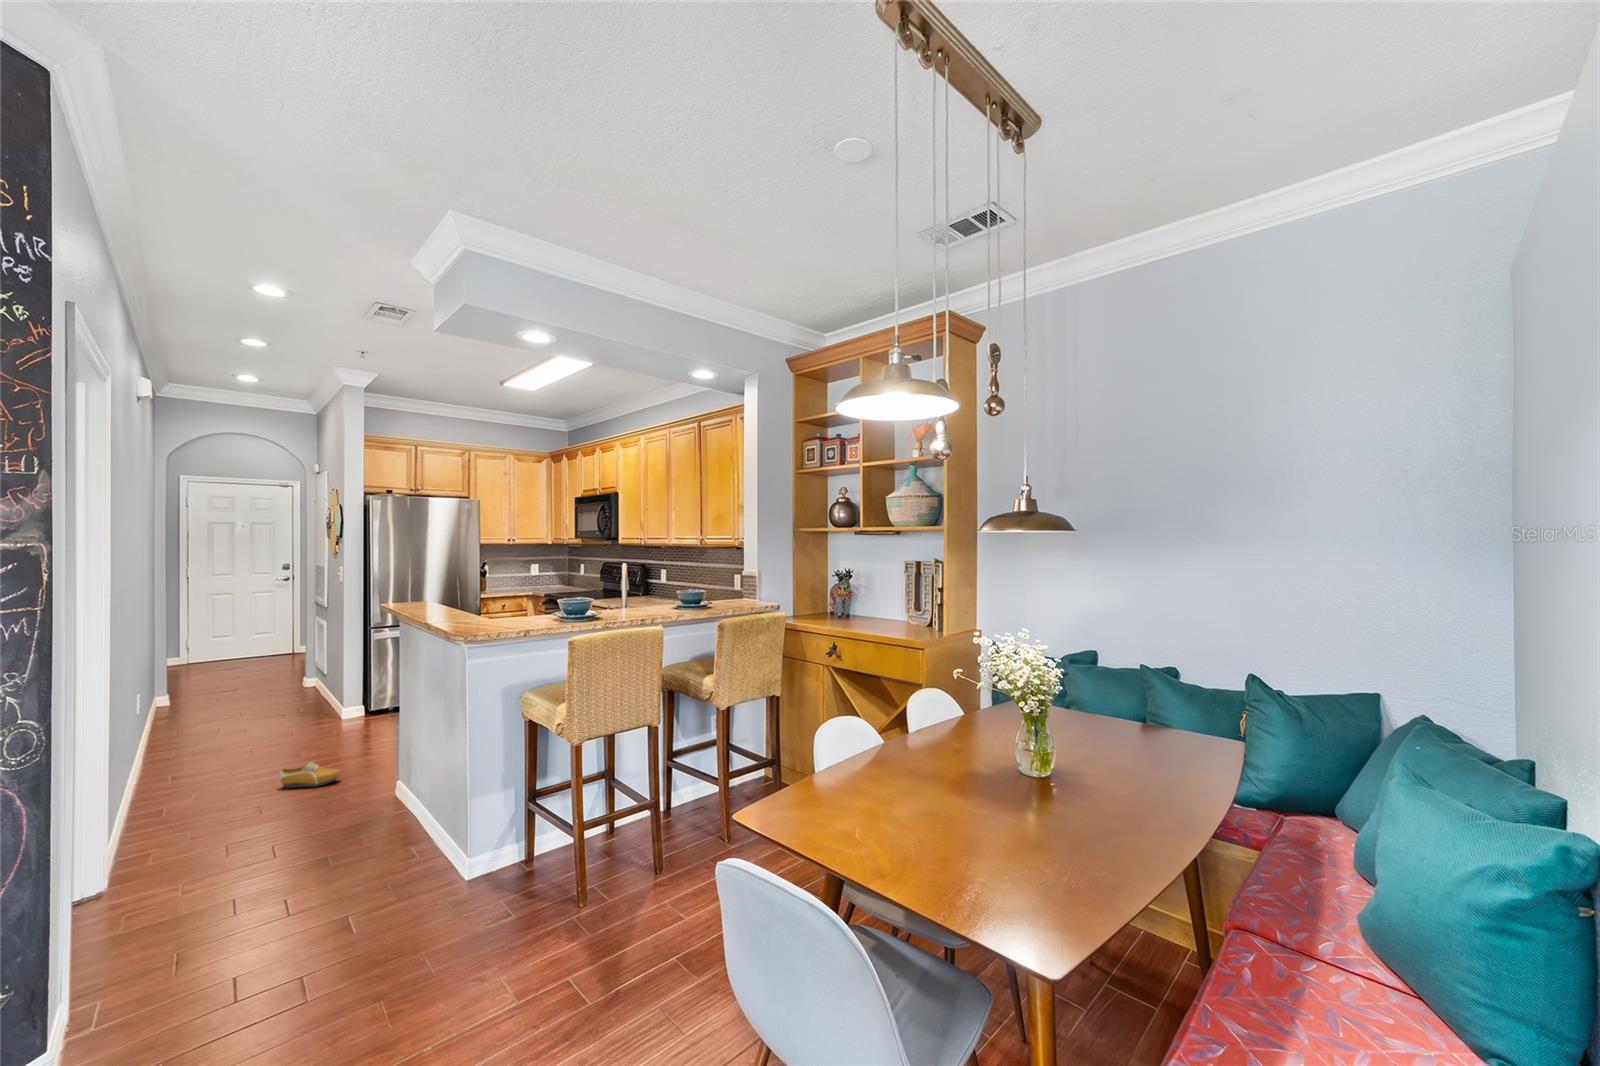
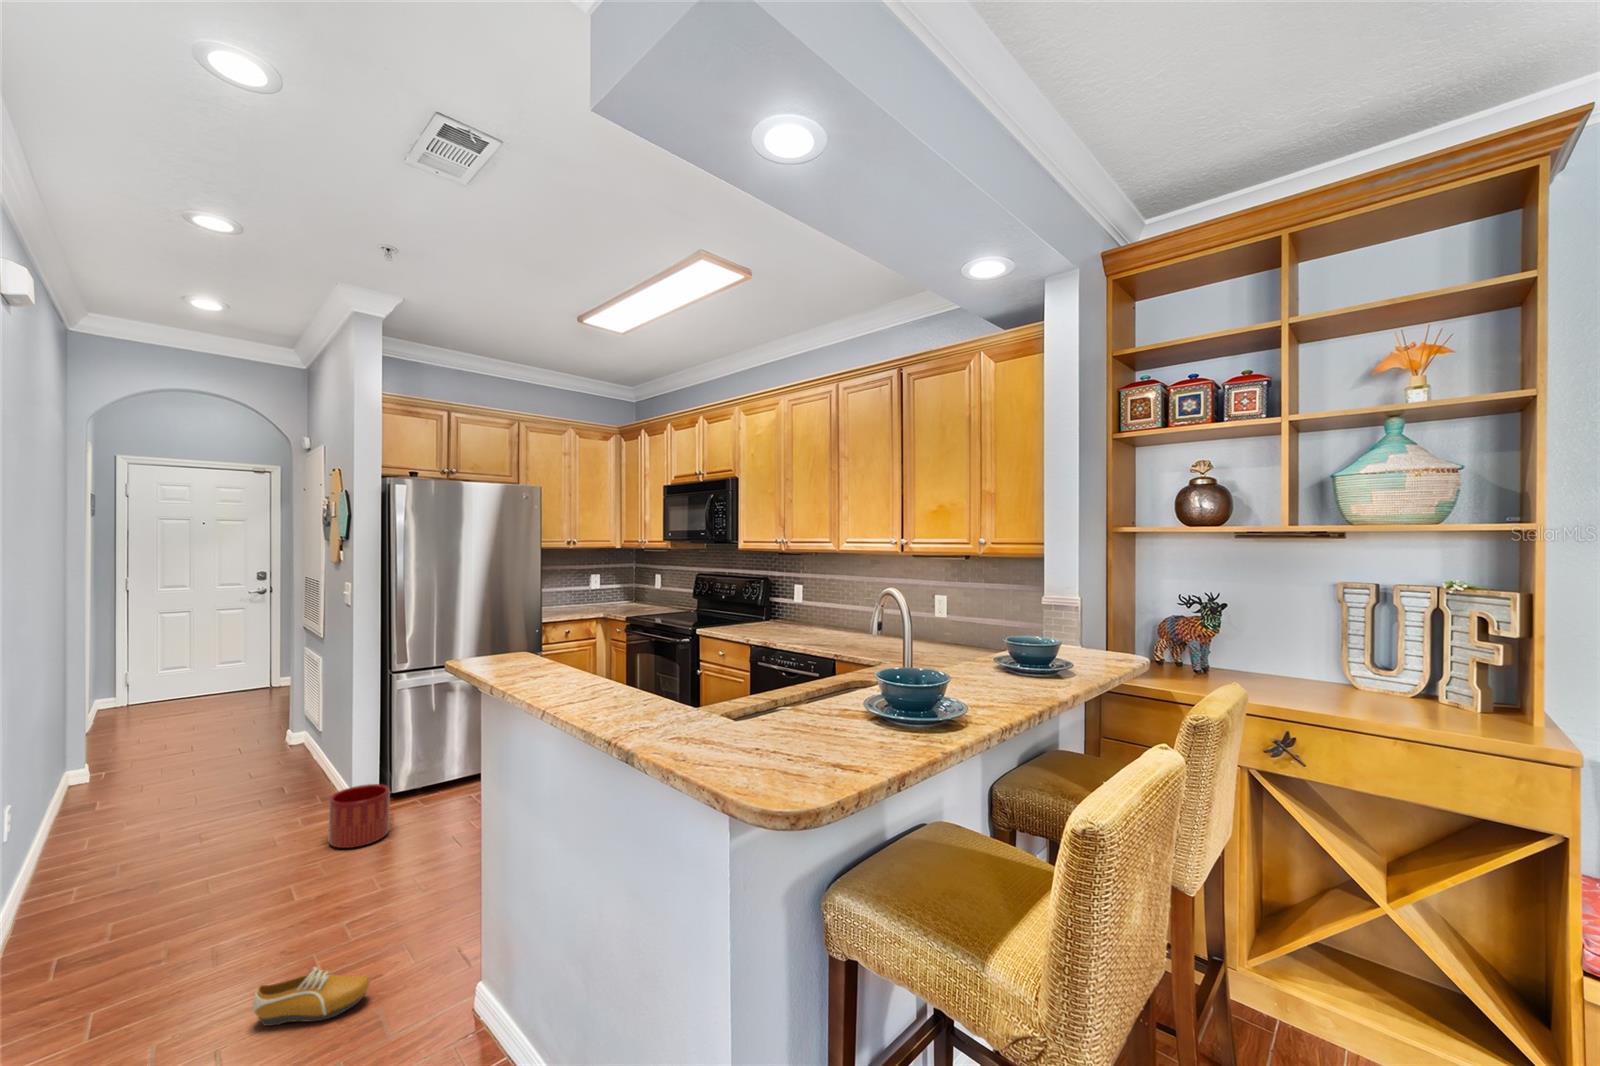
planter: none [326,694,365,730] -> present [328,784,390,848]

